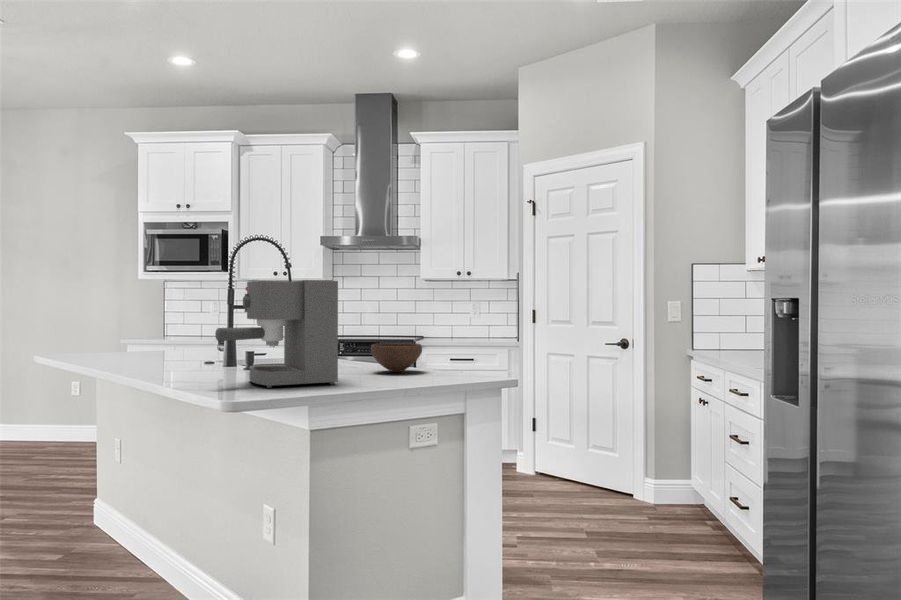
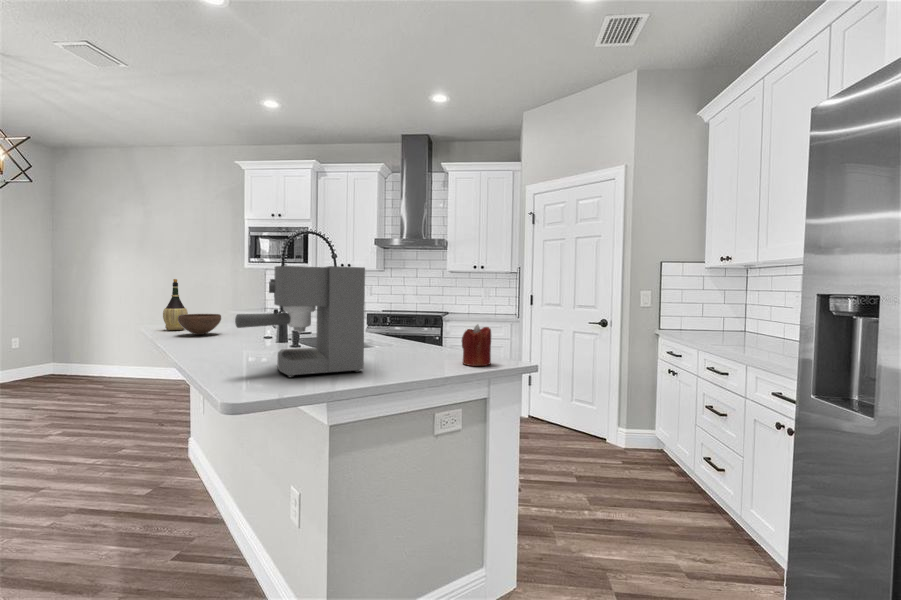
wine bottle: none [74,297,103,360] -> present [163,279,188,330]
candle: none [435,336,466,379] -> present [462,324,491,366]
bowl: present [371,343,422,372] -> present [178,314,221,335]

